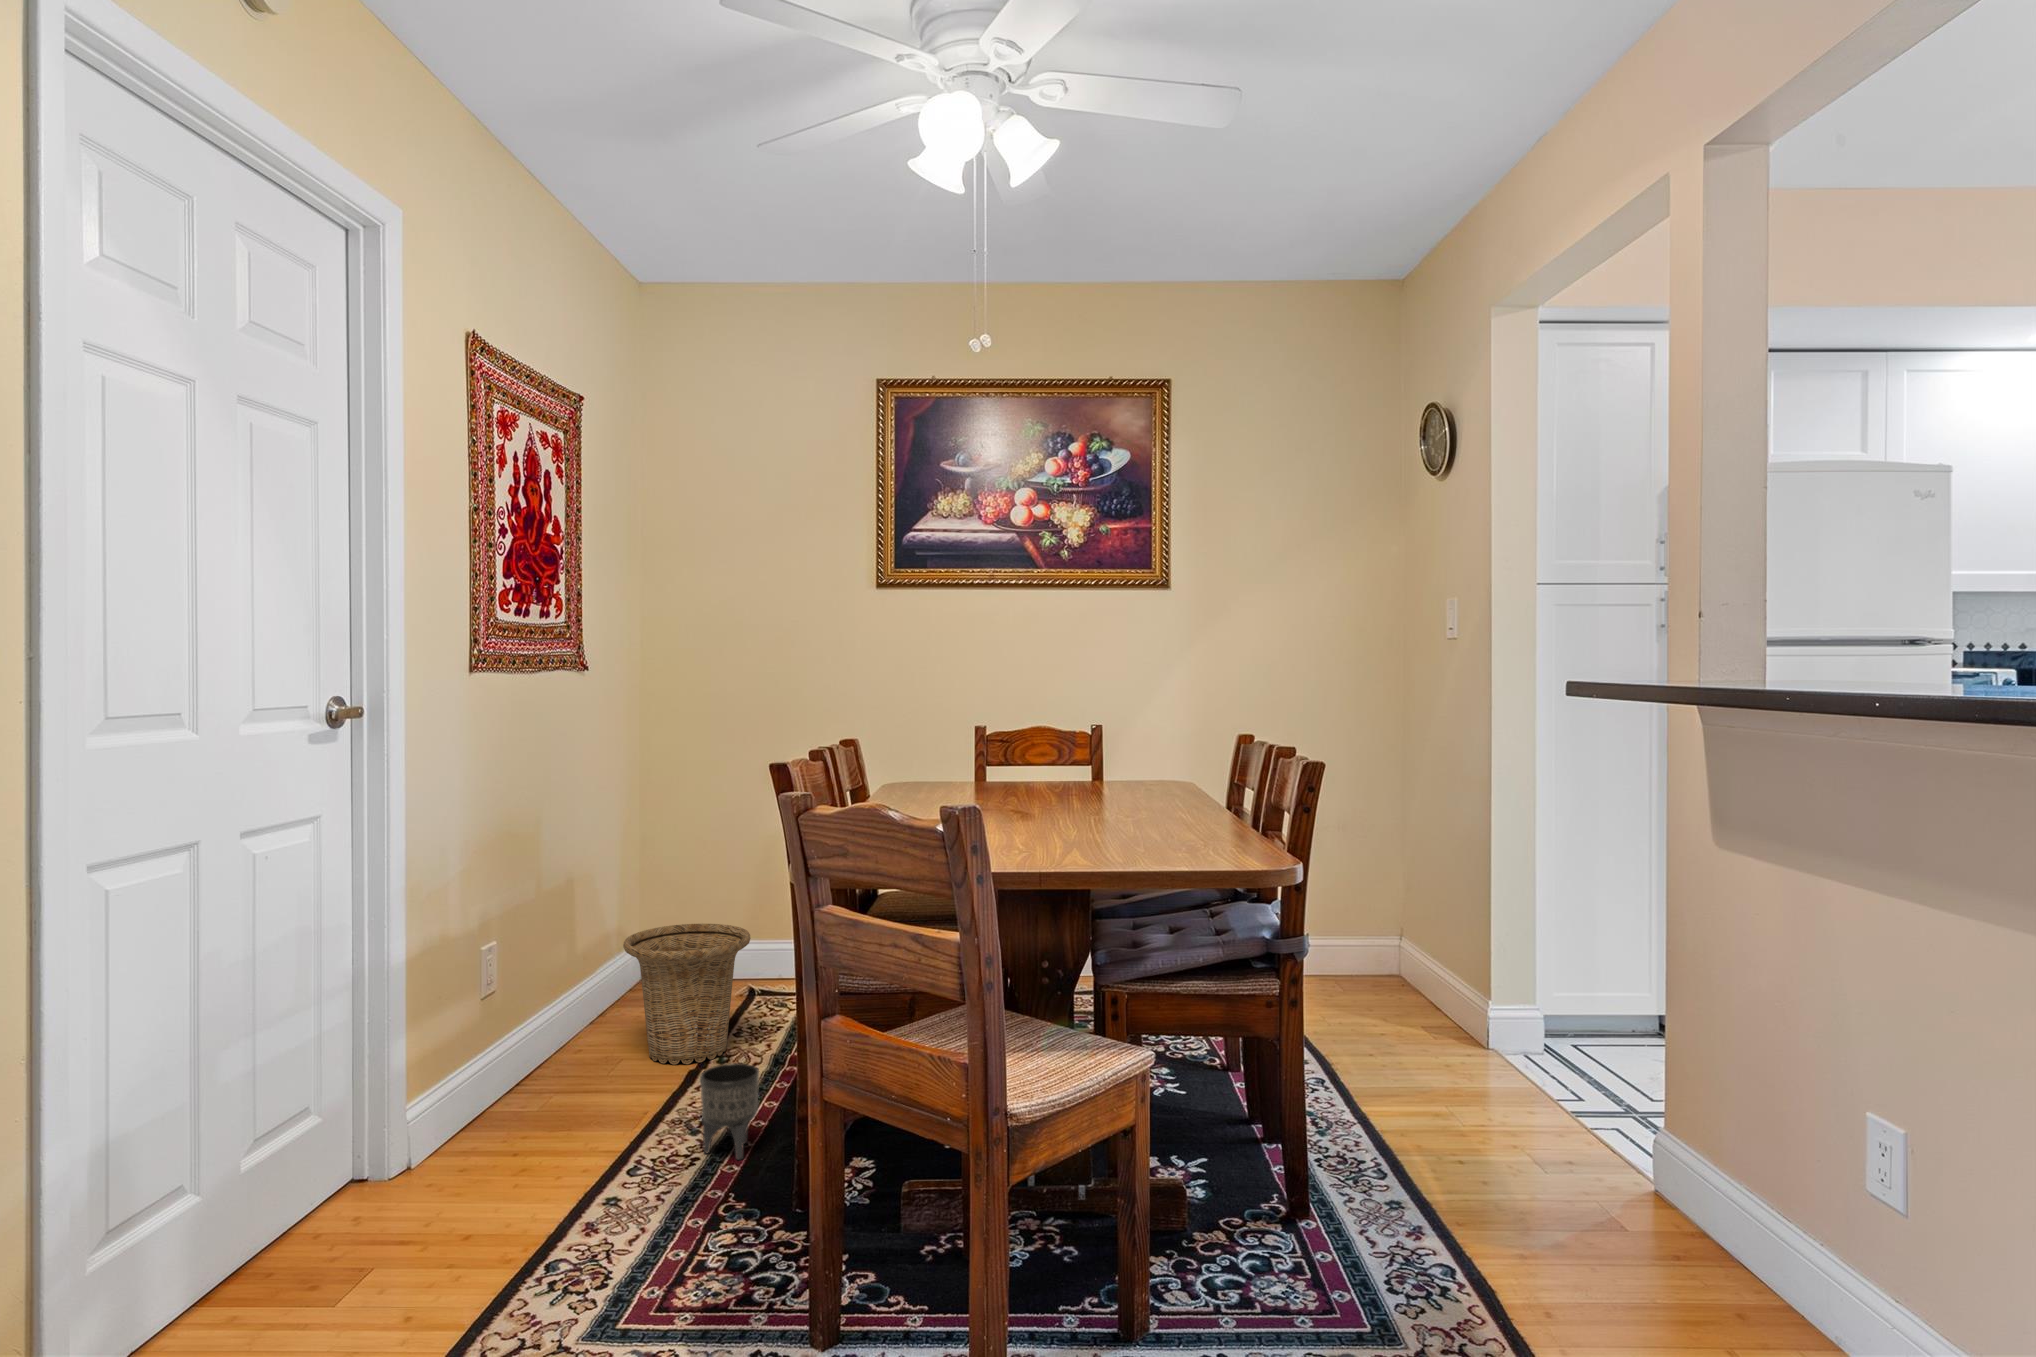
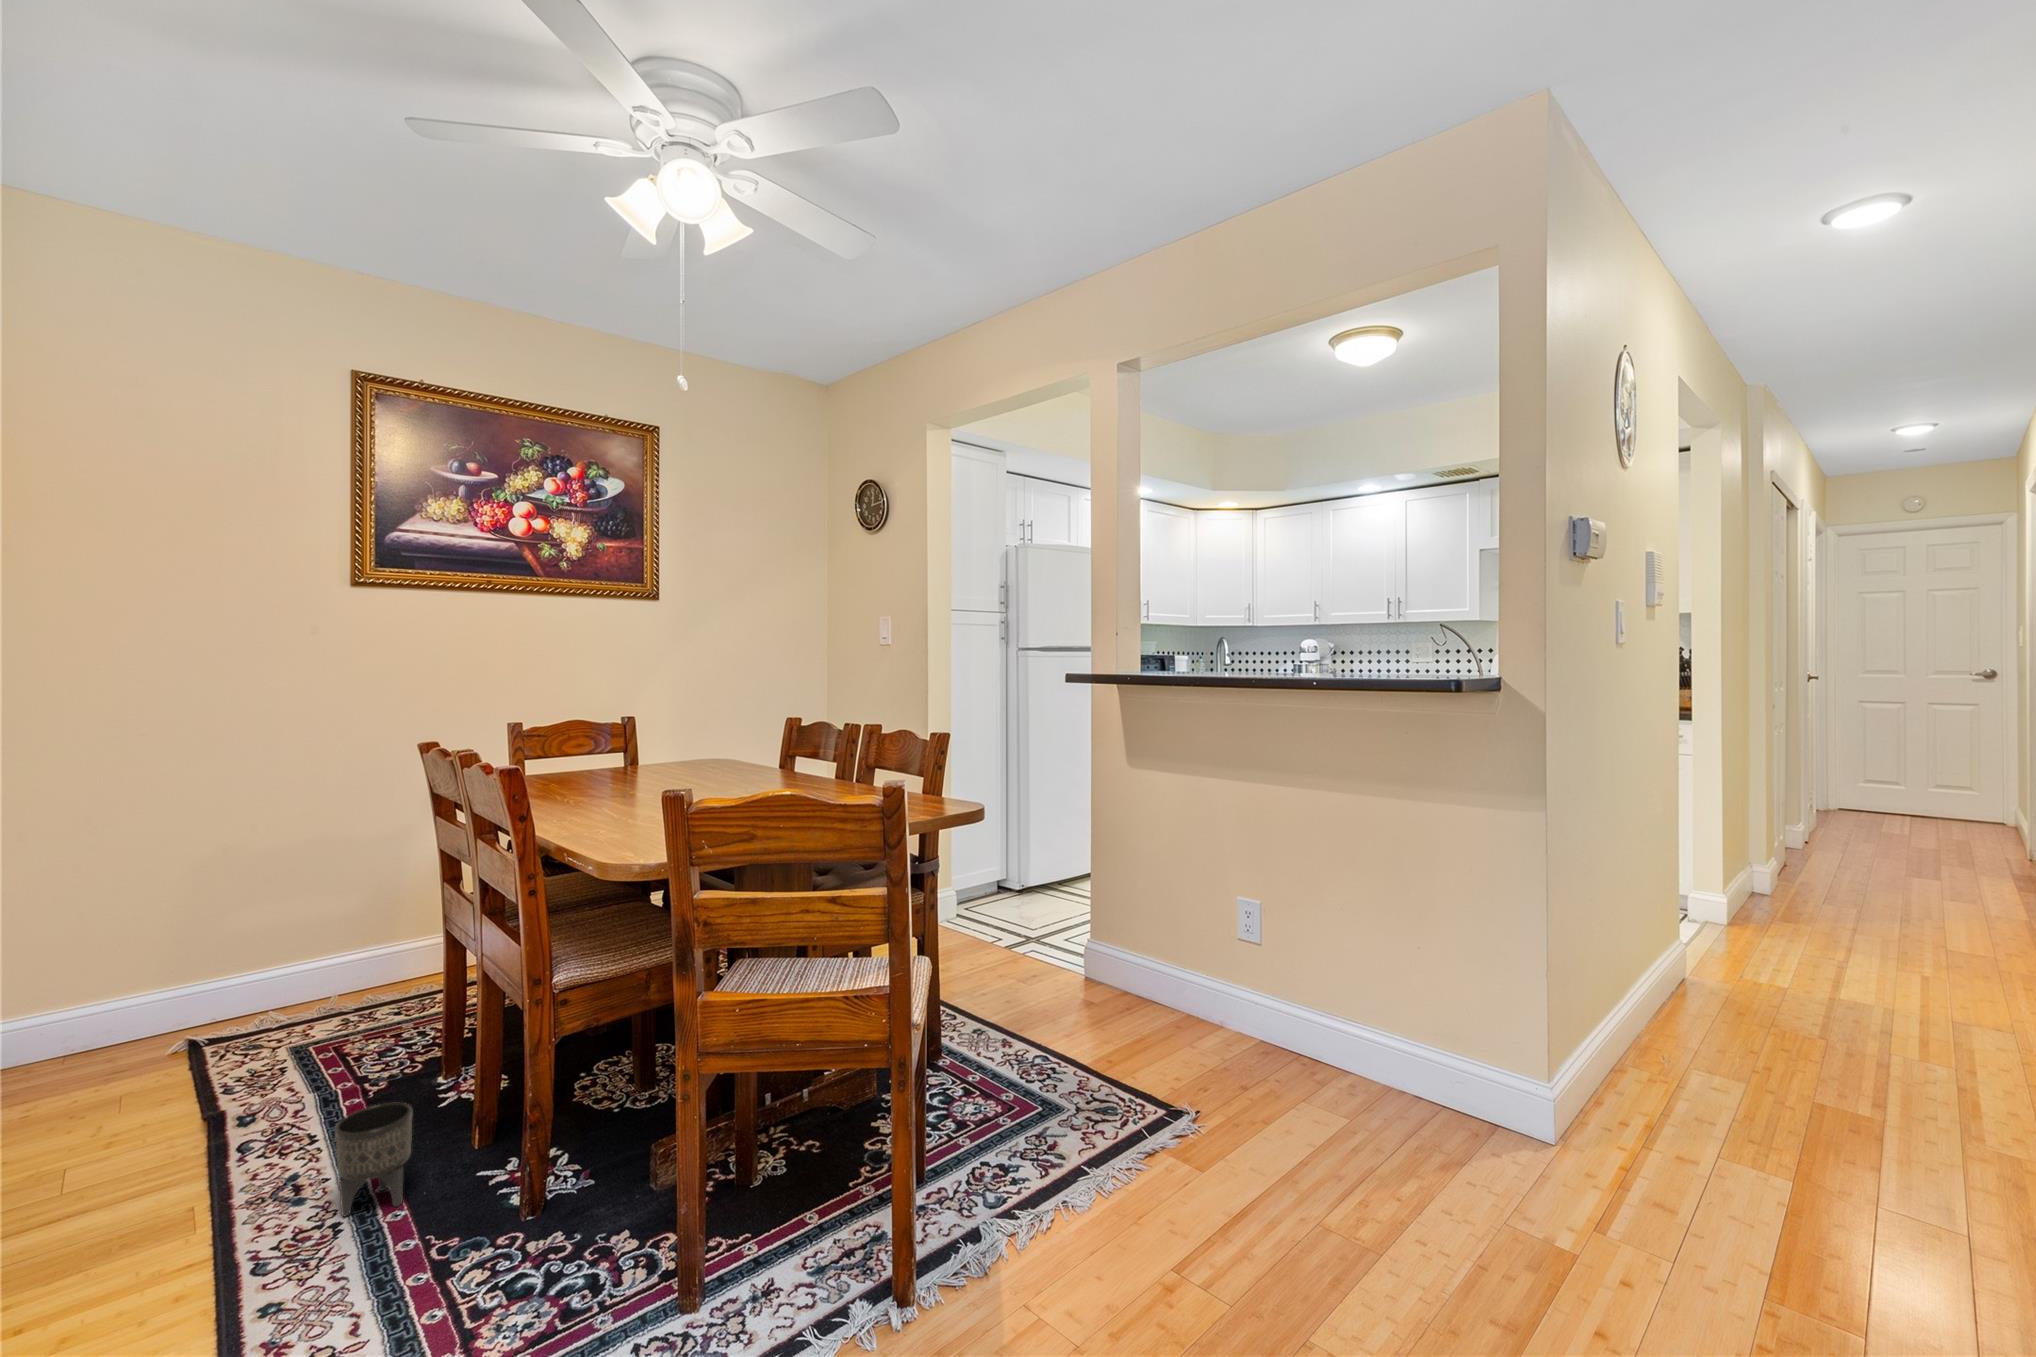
basket: present [623,924,751,1065] -> none [69,972,272,1158]

